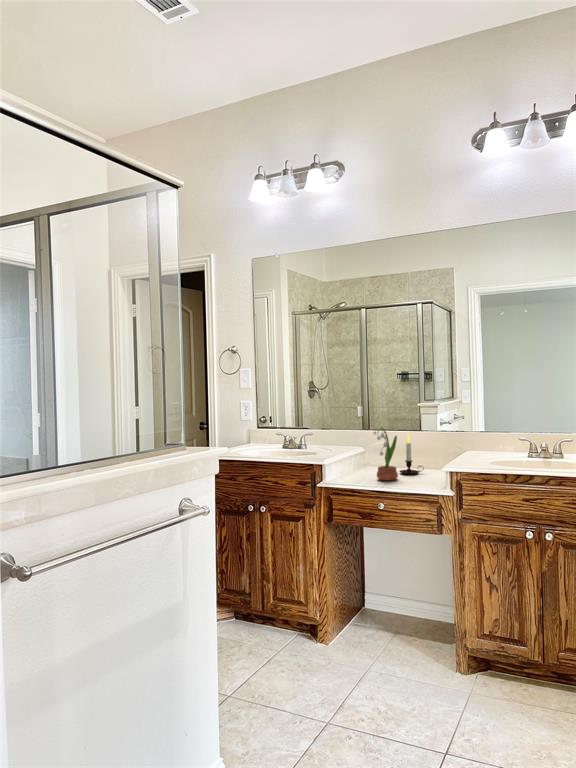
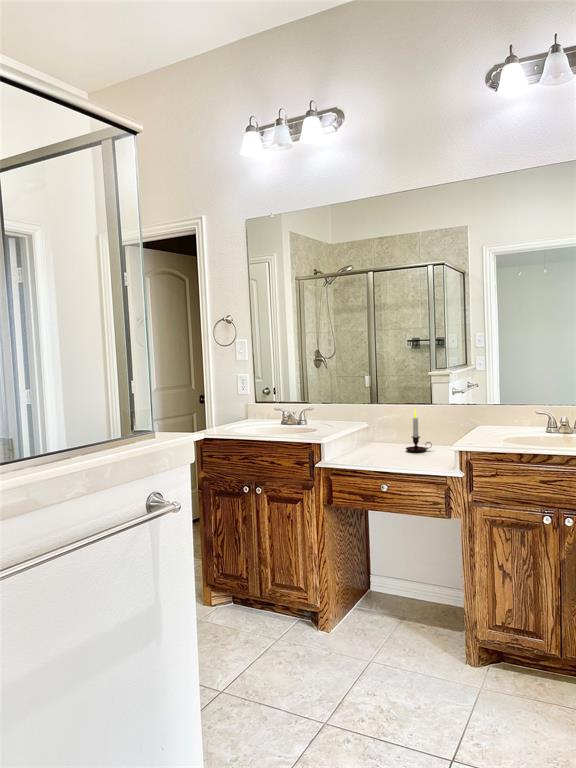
potted flower: present [373,428,398,481] -> none [376,401,404,459]

